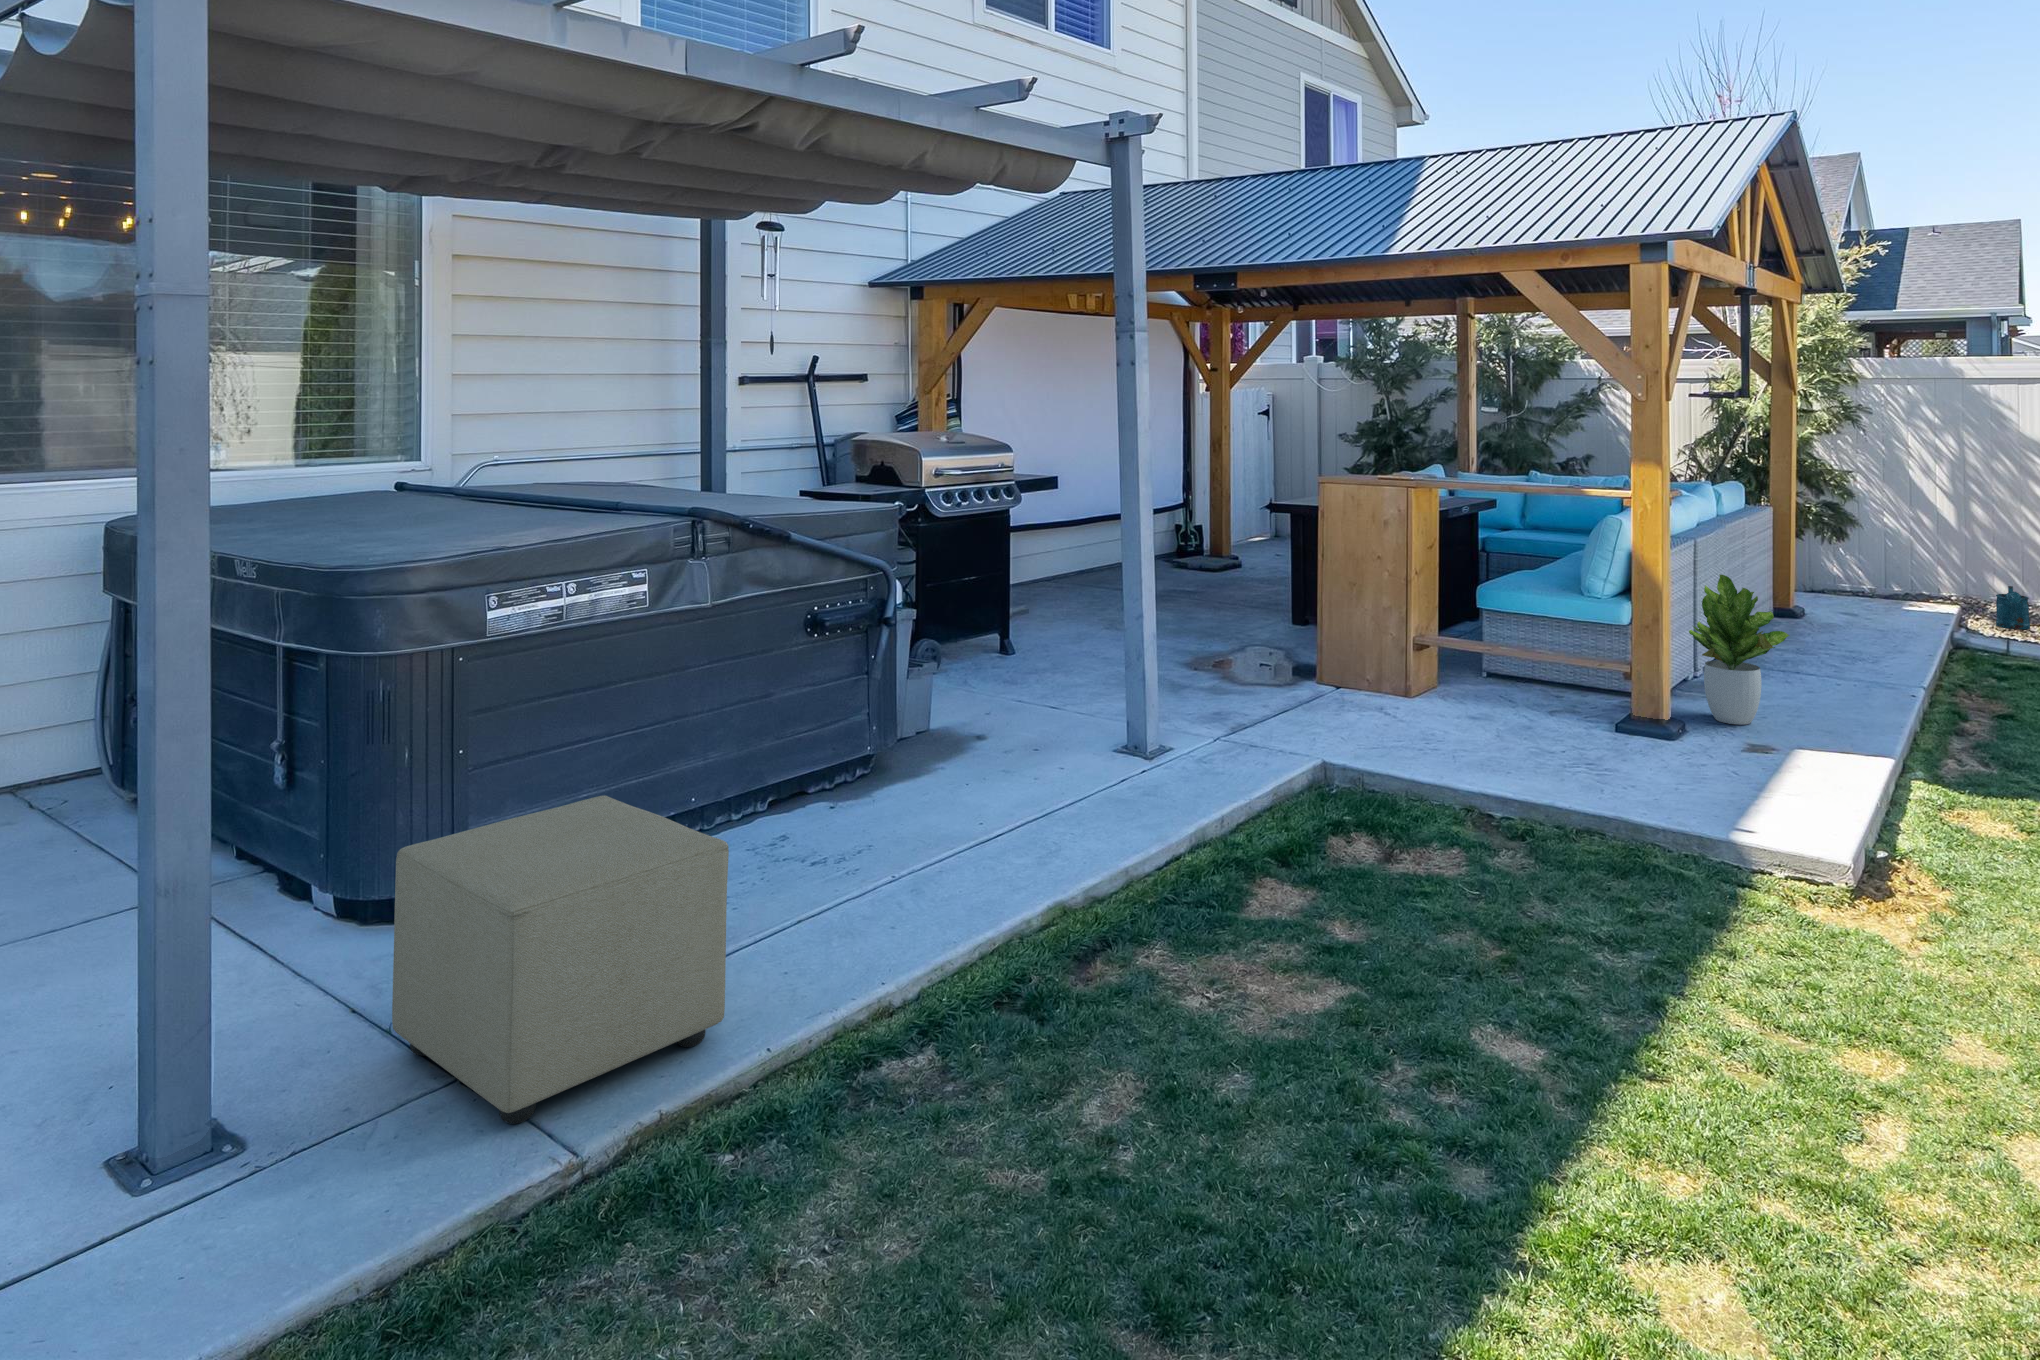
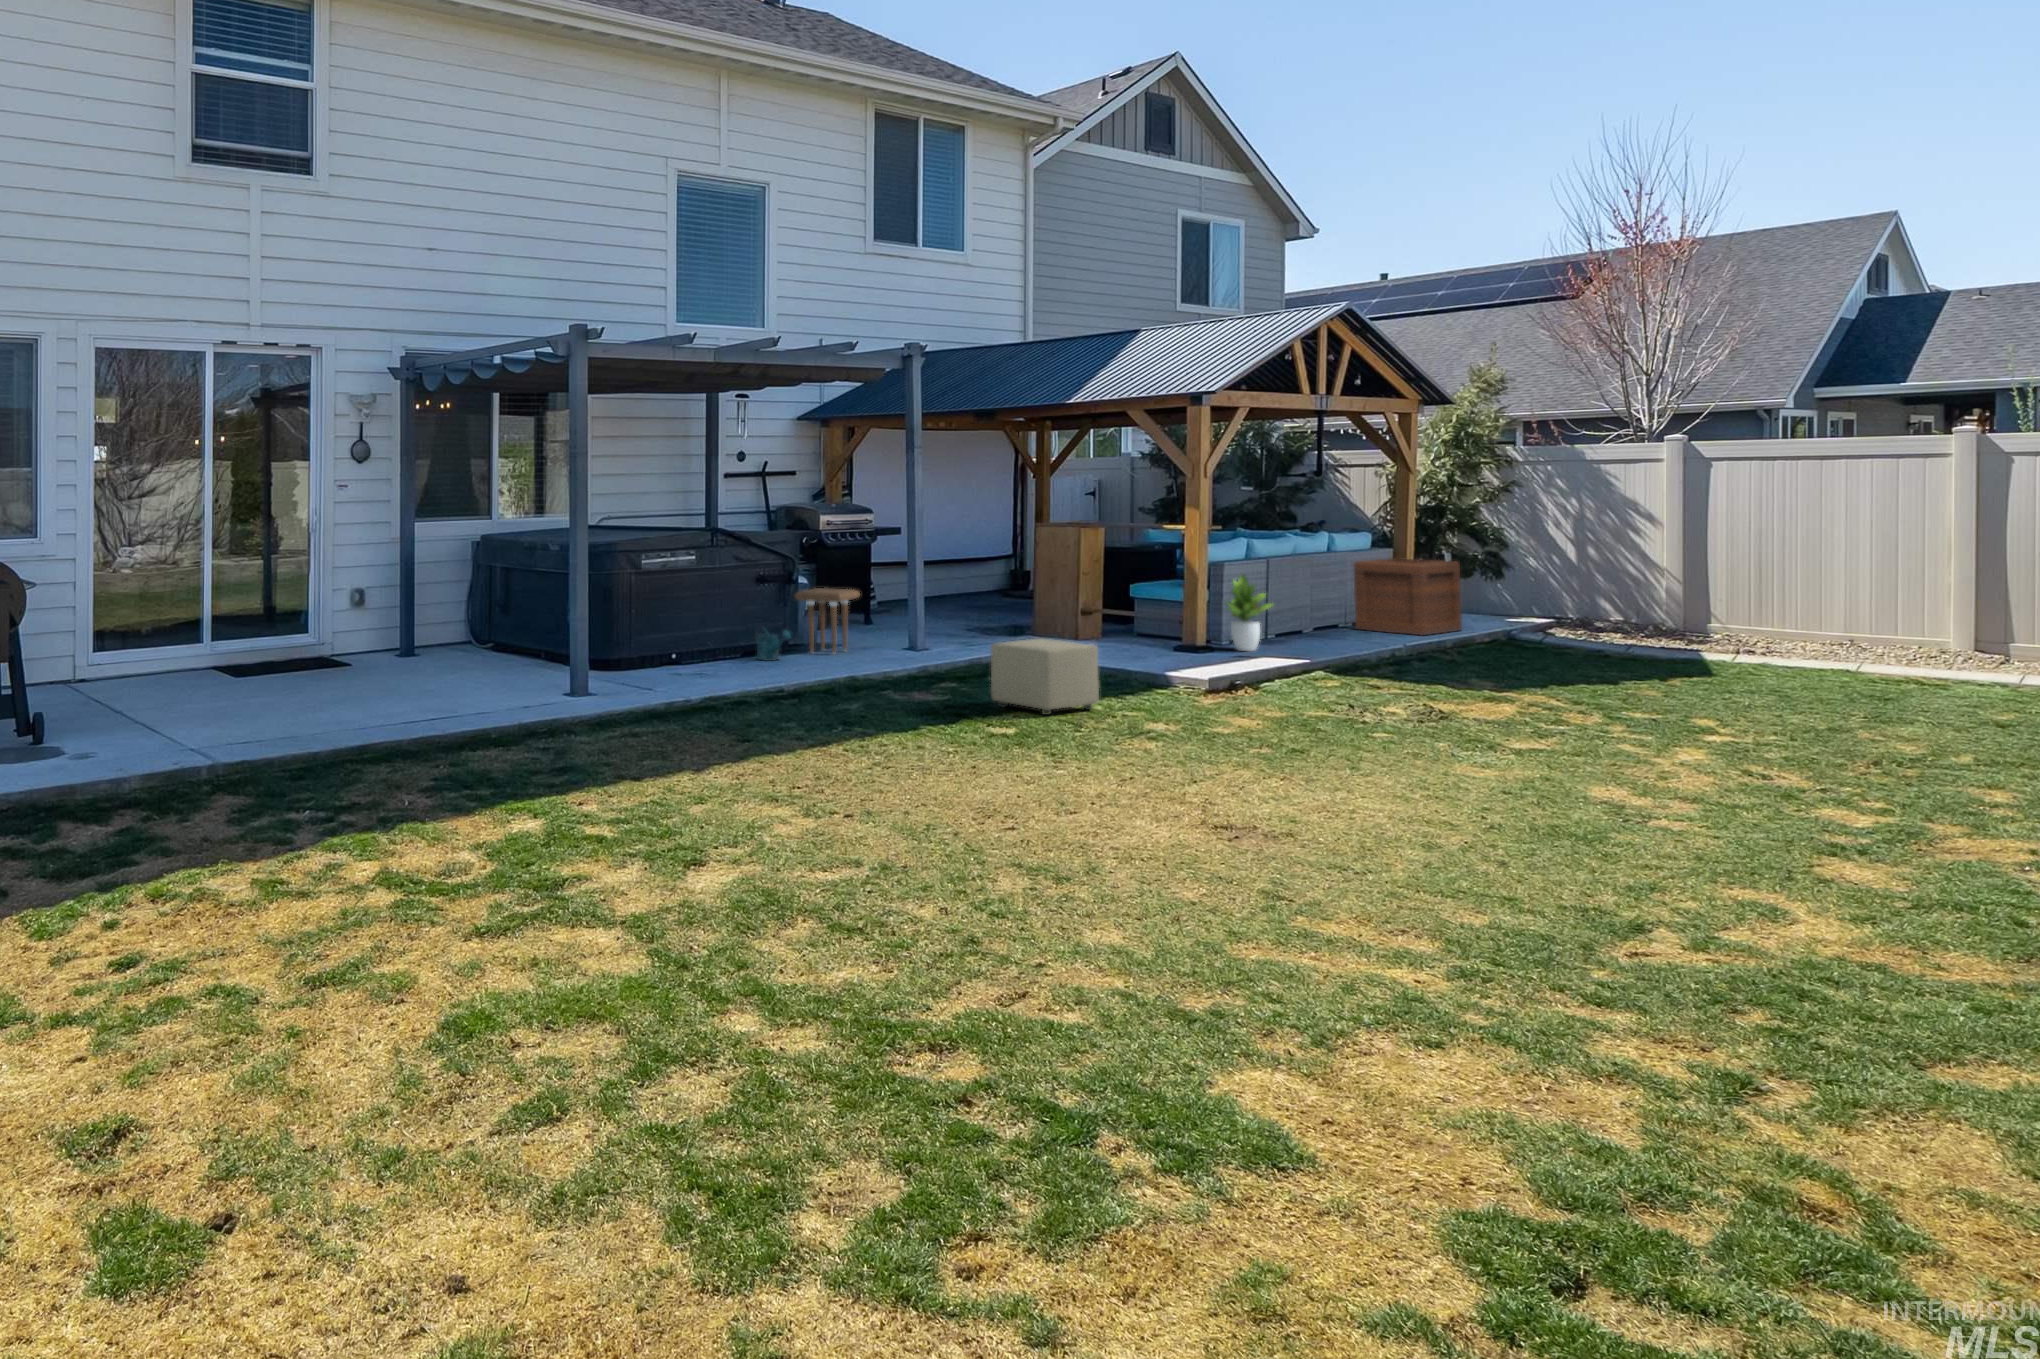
wooden crate: none [1757,523,1901,656] -> present [1353,558,1462,635]
watering can: present [1996,586,2030,629] -> present [755,630,791,661]
side table: none [888,626,1032,791] -> present [795,588,860,654]
ottoman: present [392,796,729,1124] -> present [990,638,1099,715]

